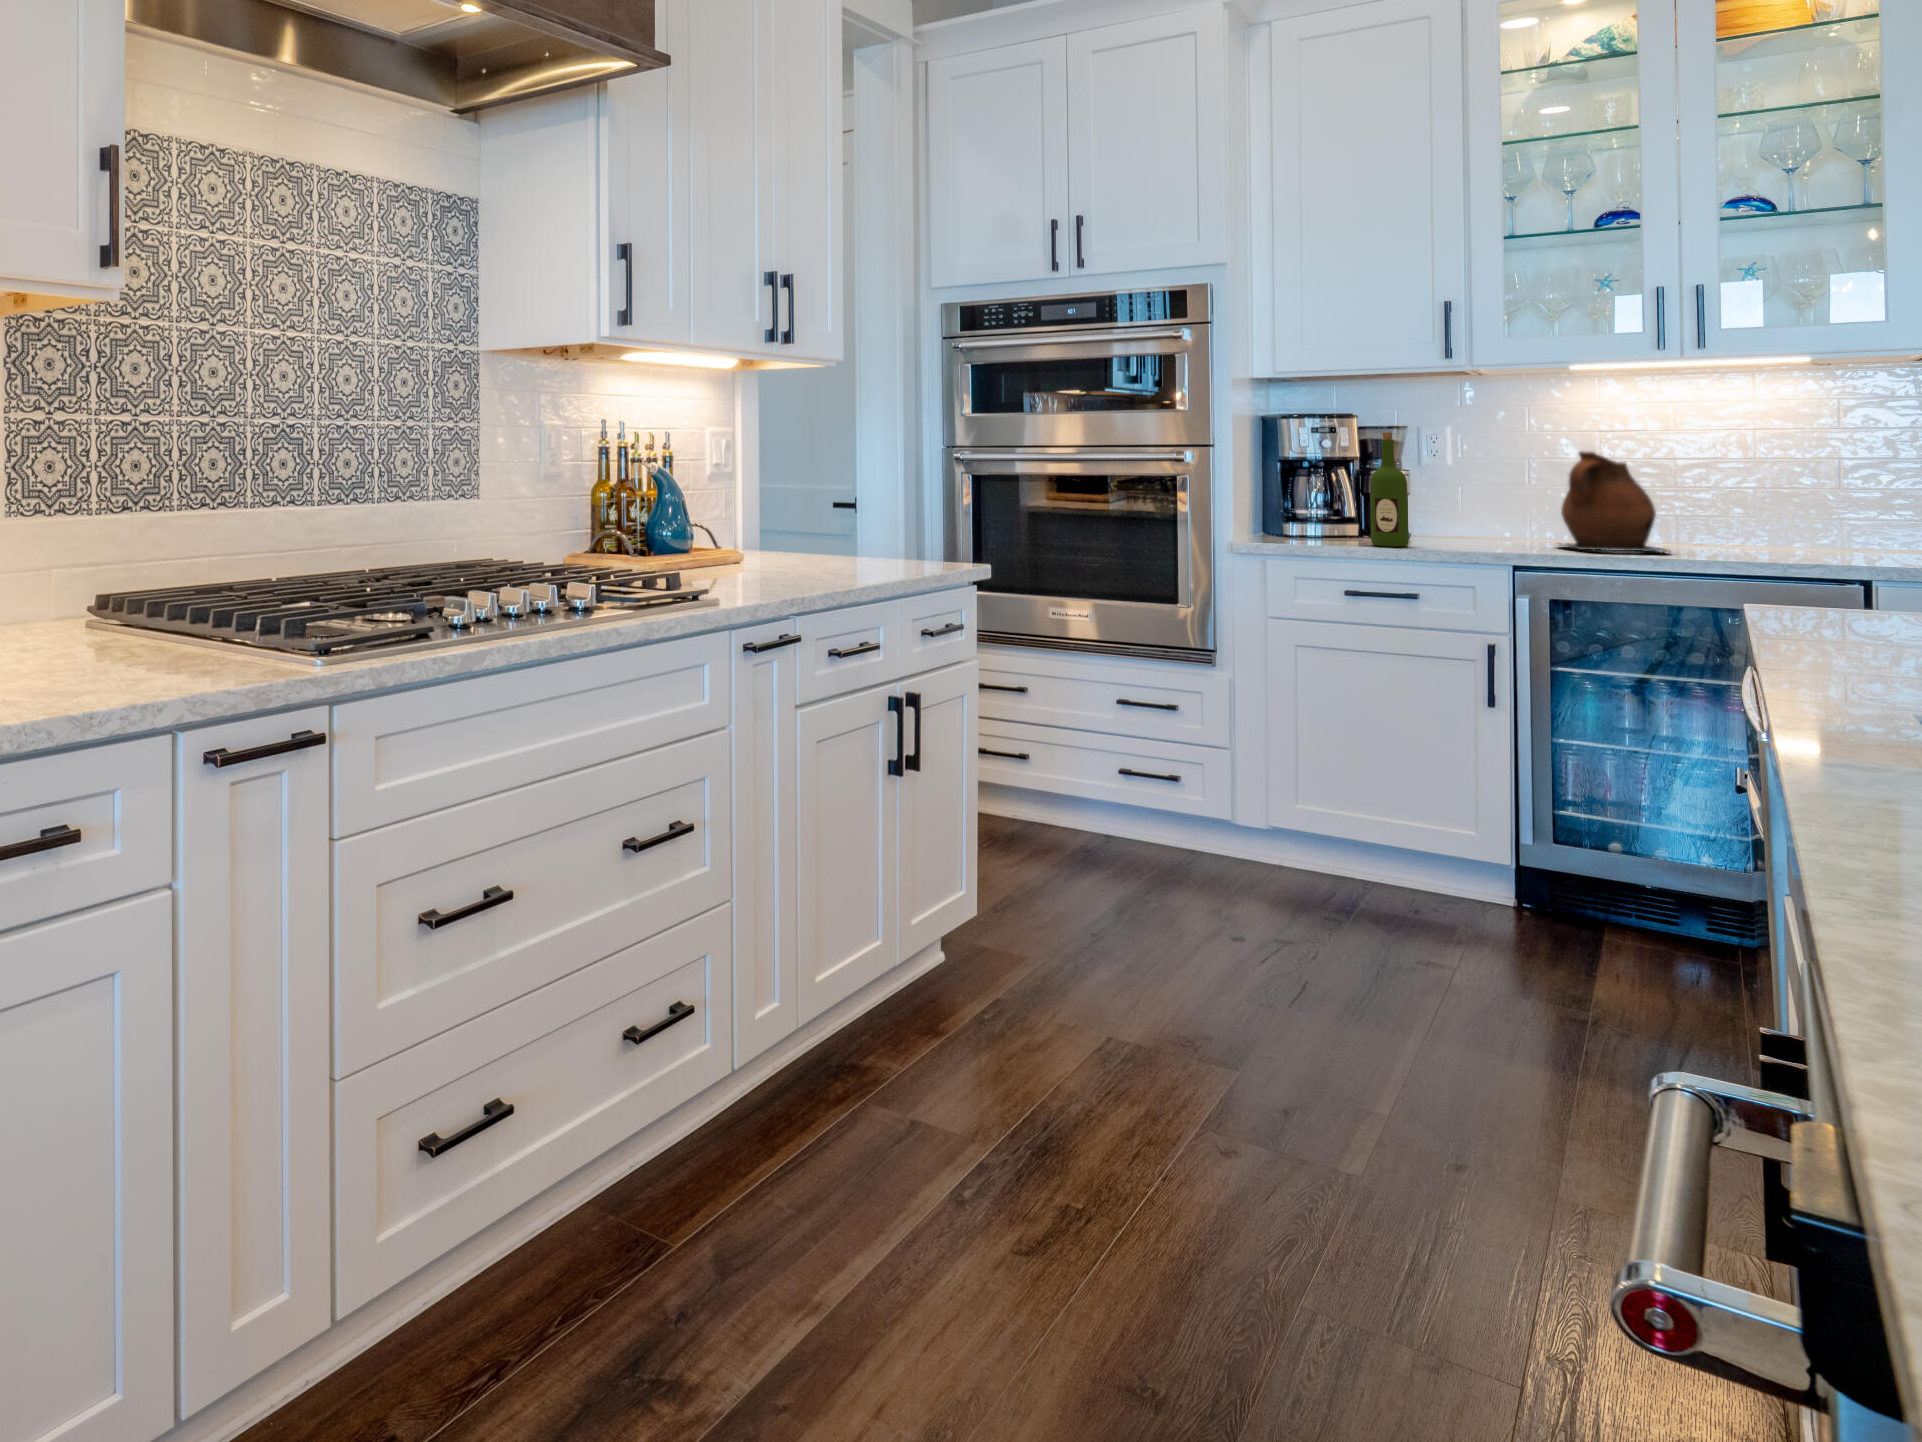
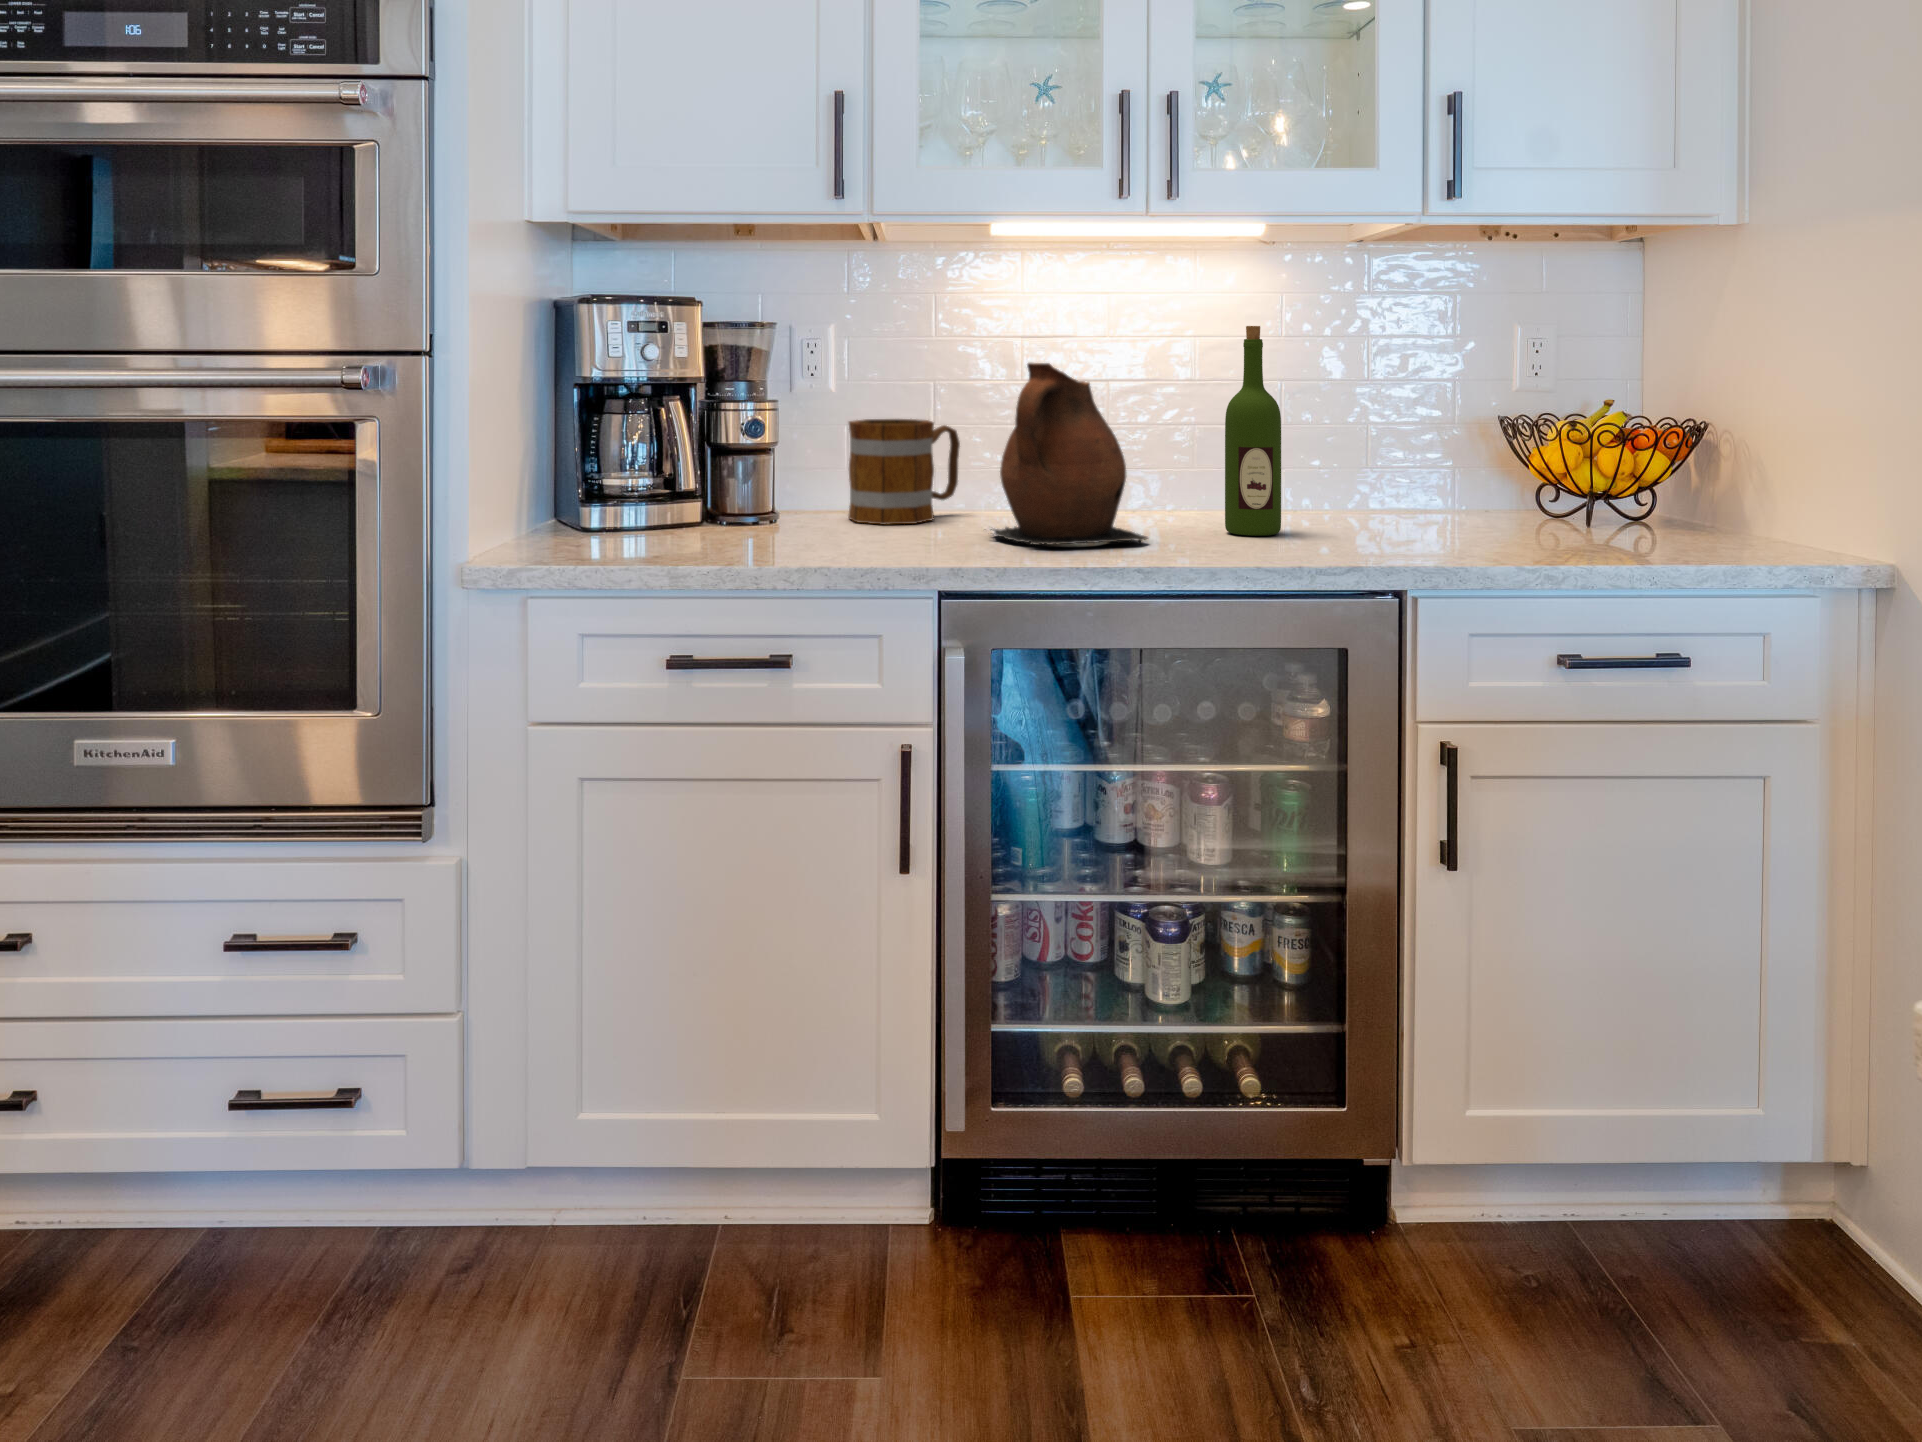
wine bottle: present [1370,432,1409,547] -> present [1225,326,1281,536]
mug: none [1457,483,1539,540] -> present [848,419,960,524]

